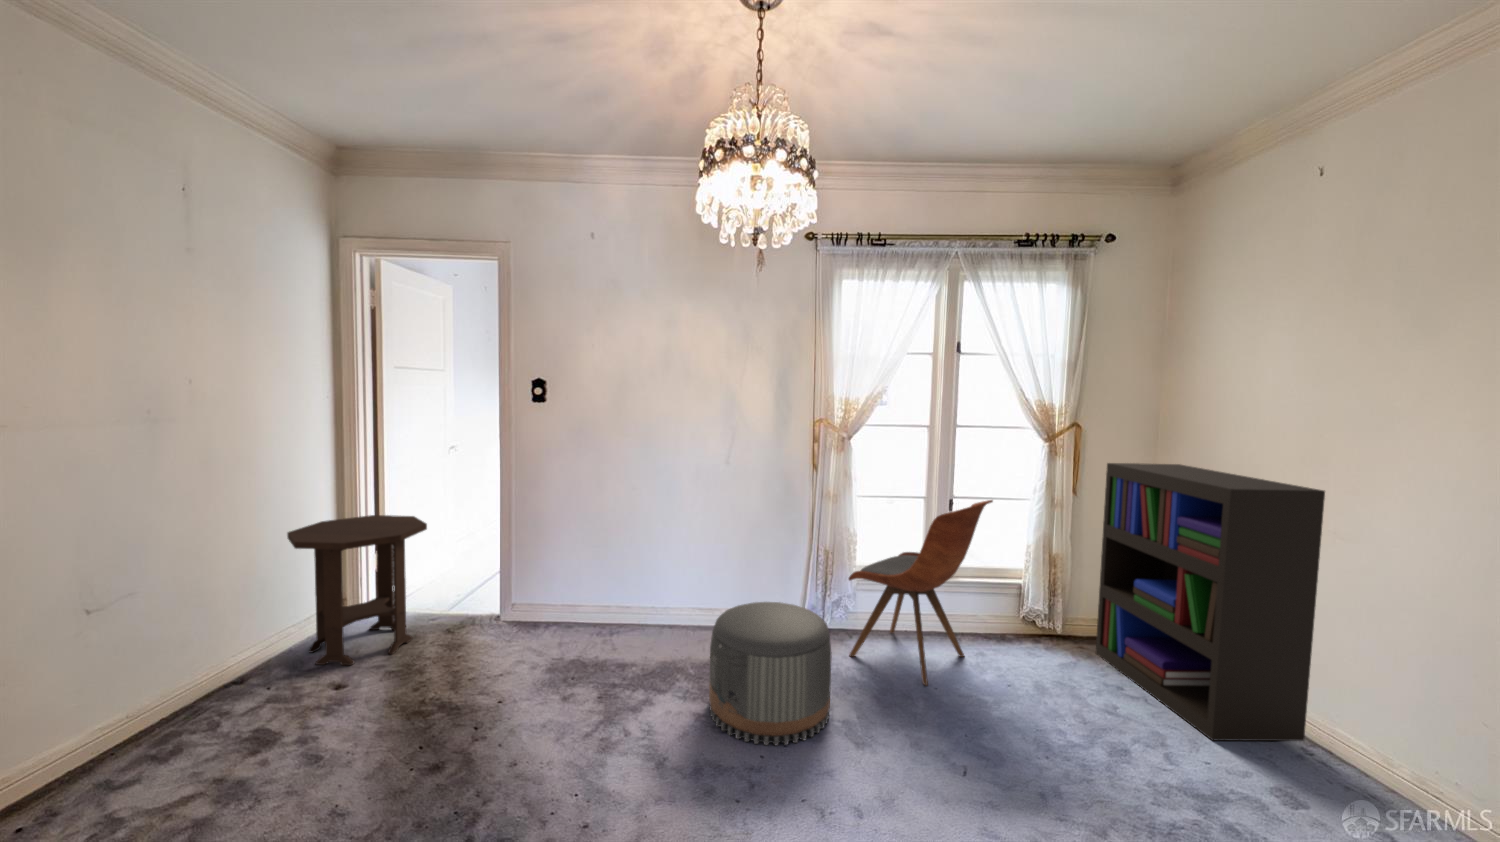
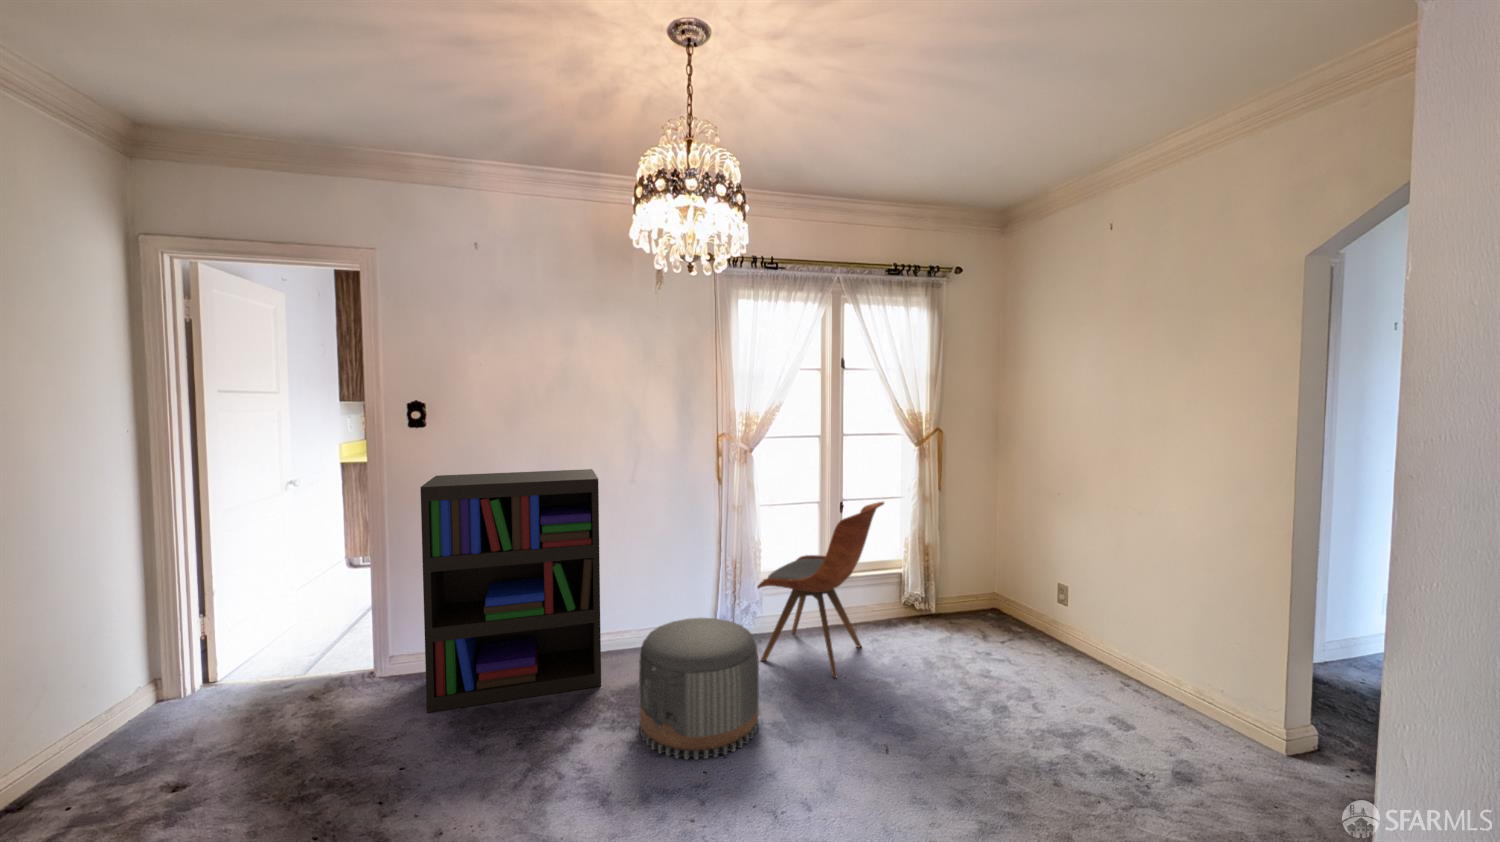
bookshelf: present [1096,463,1325,741] -> present [420,469,601,713]
side table: present [287,515,427,665] -> none [82,569,279,766]

